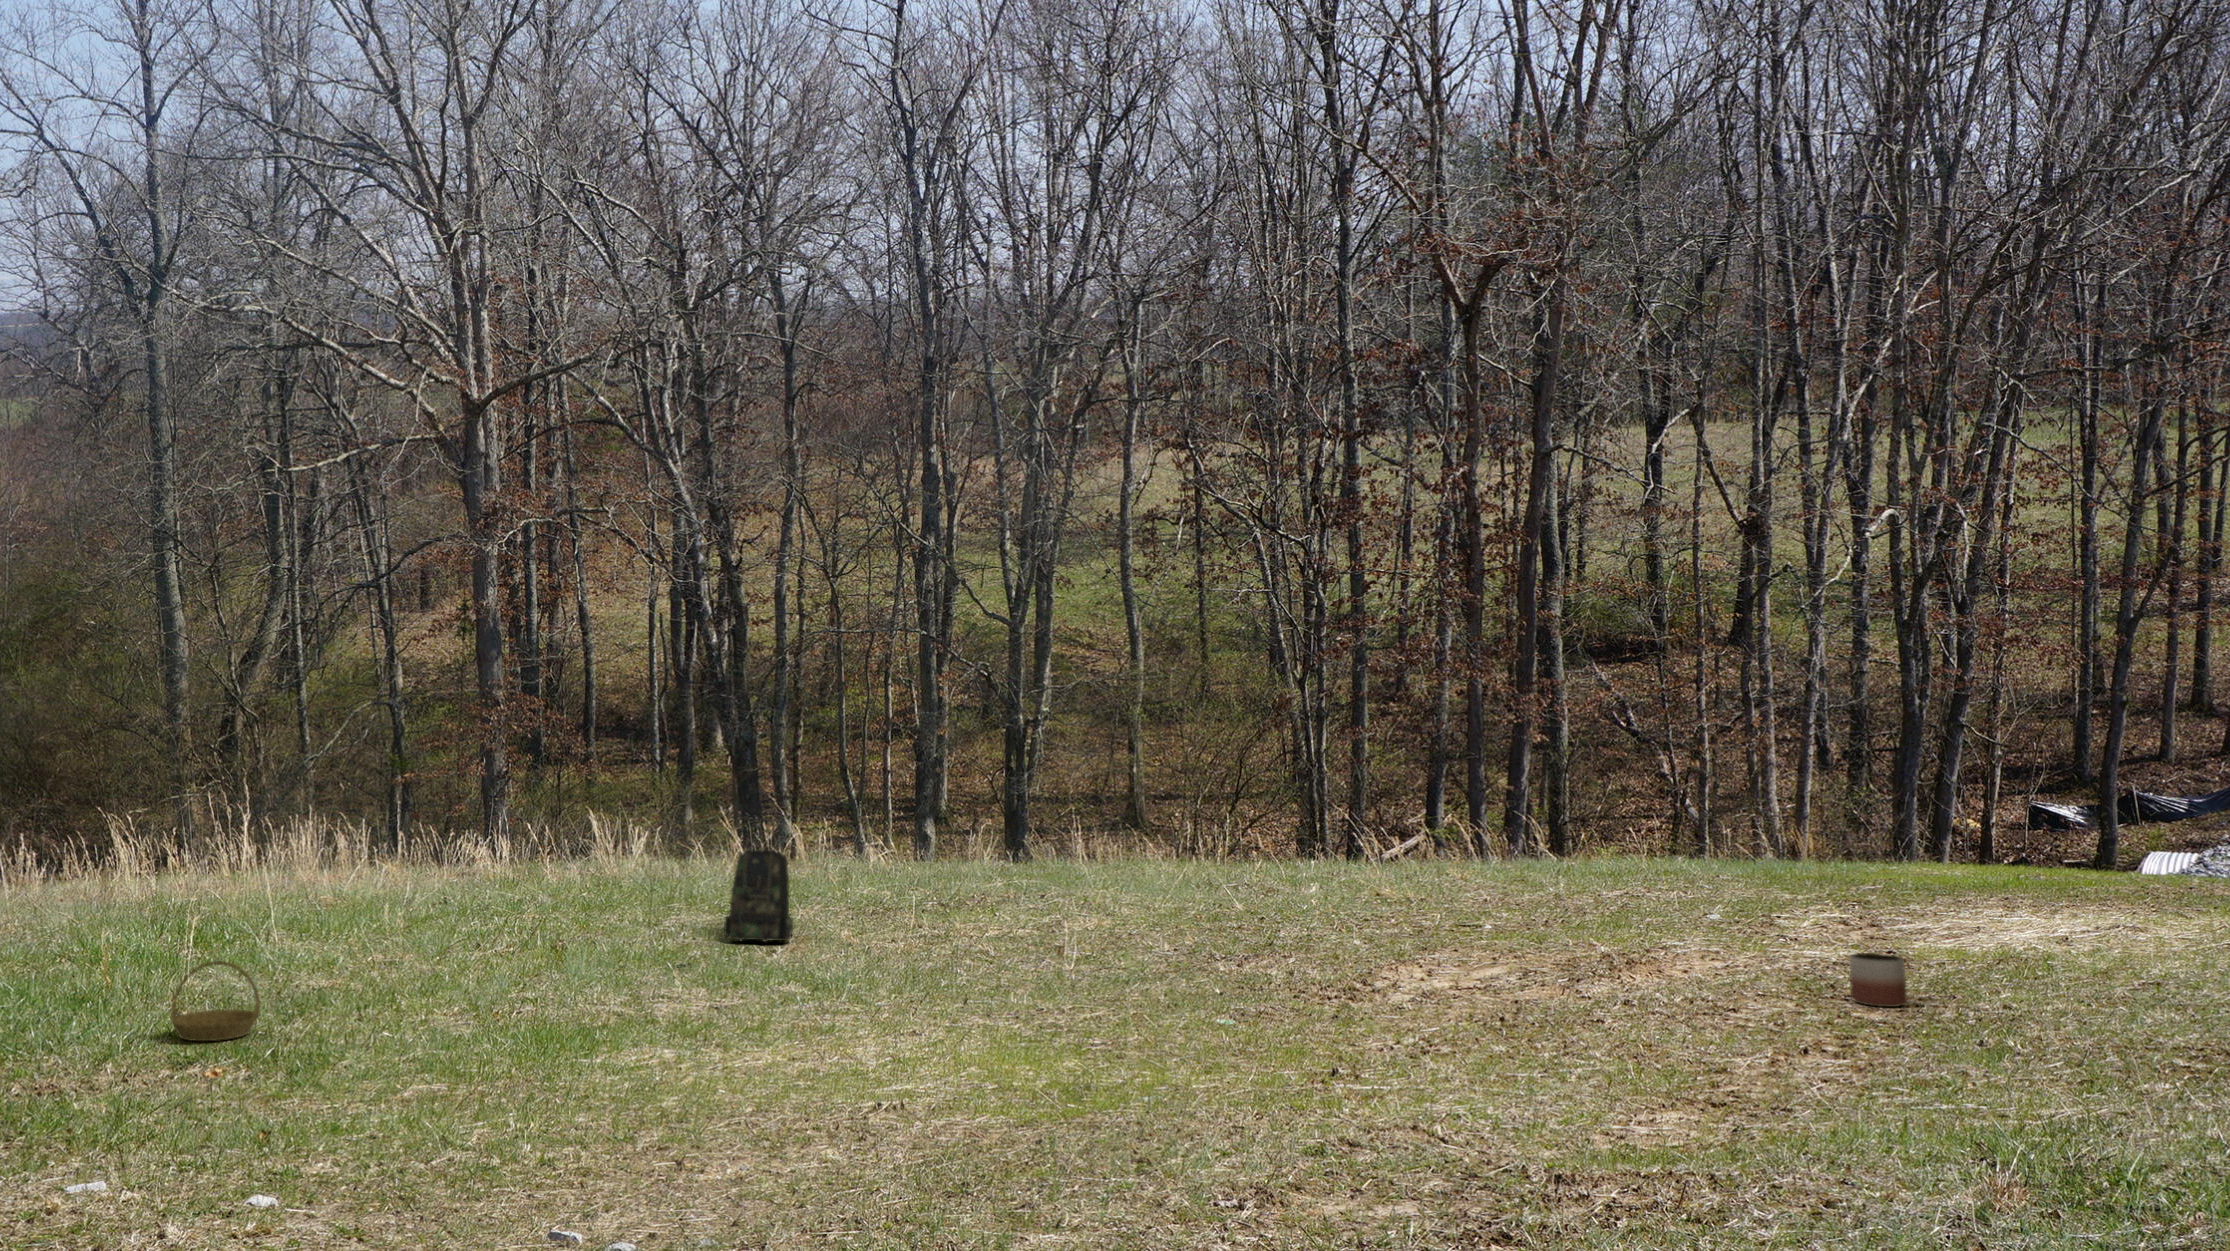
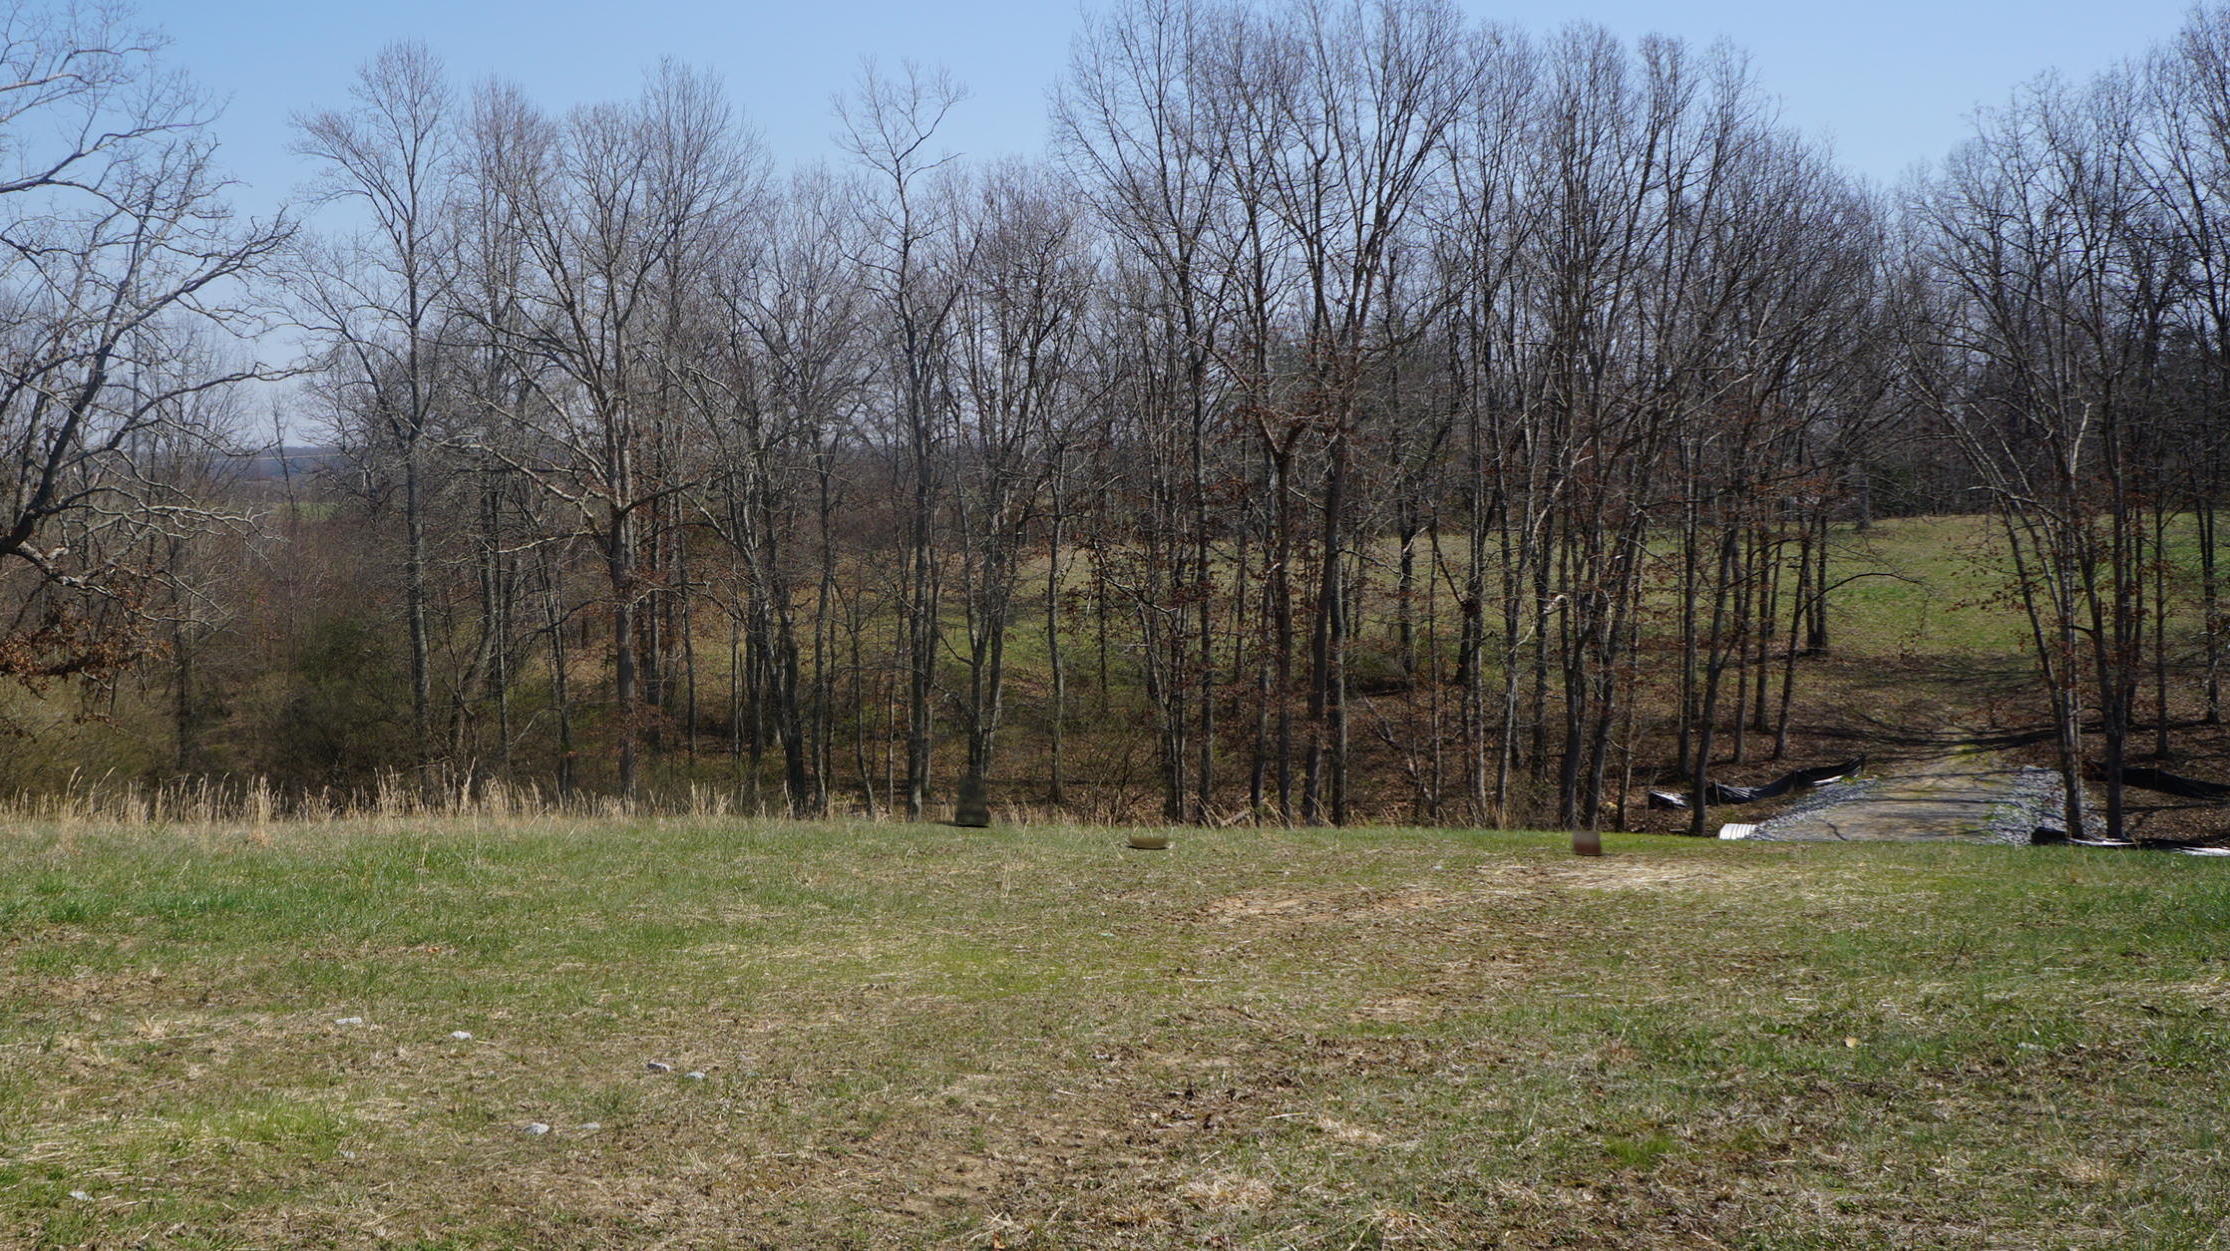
basket: present [171,961,260,1041] -> present [1128,833,1168,849]

